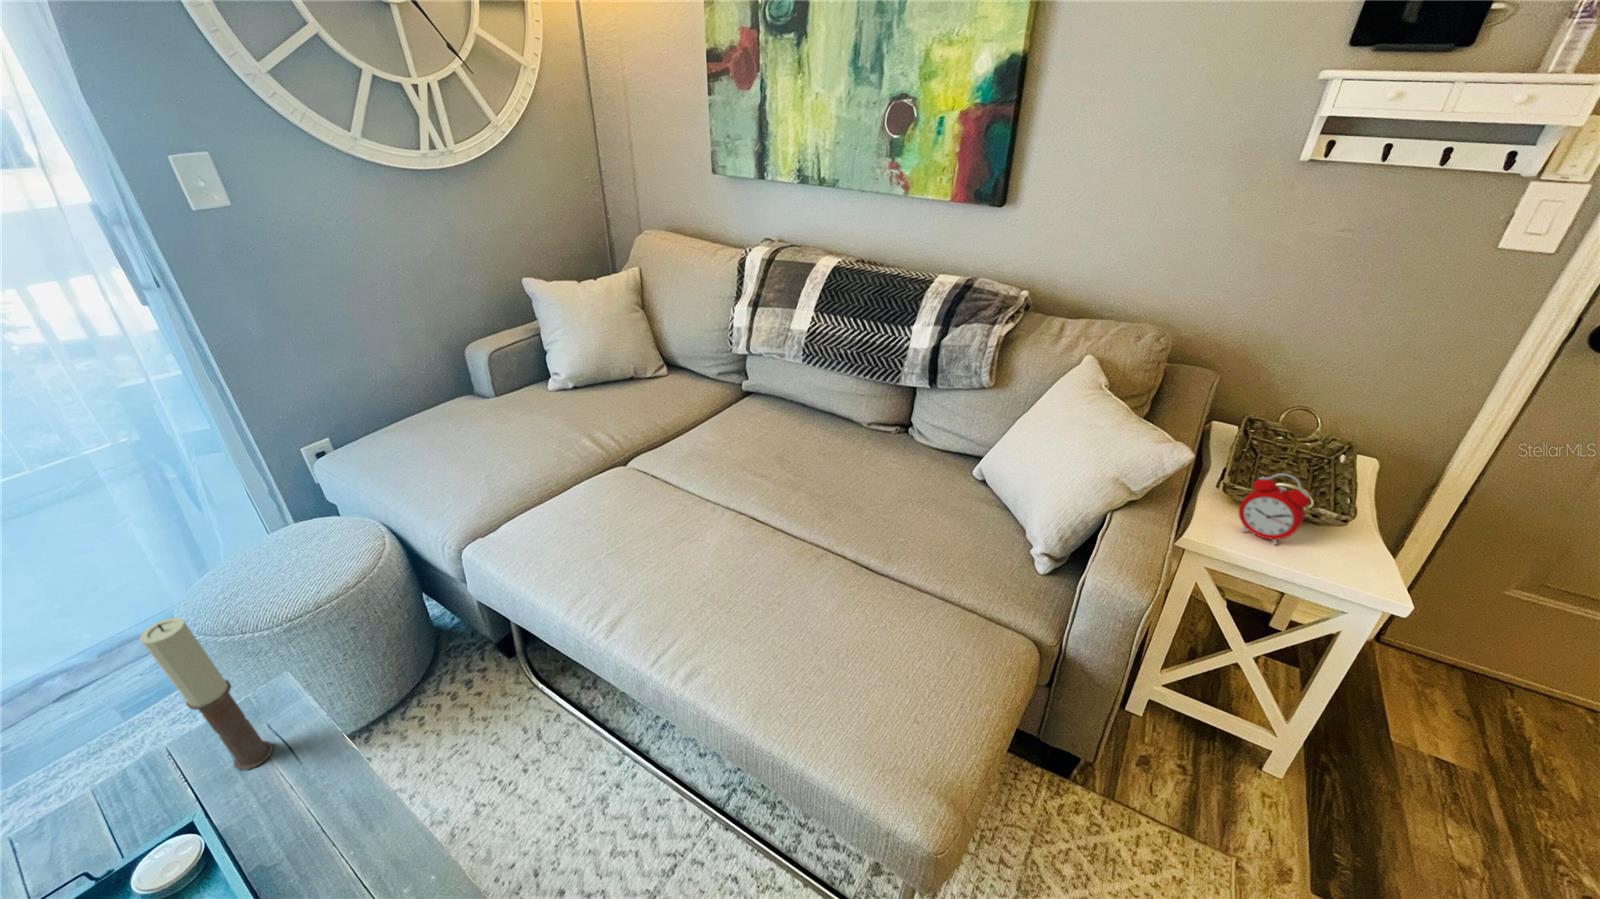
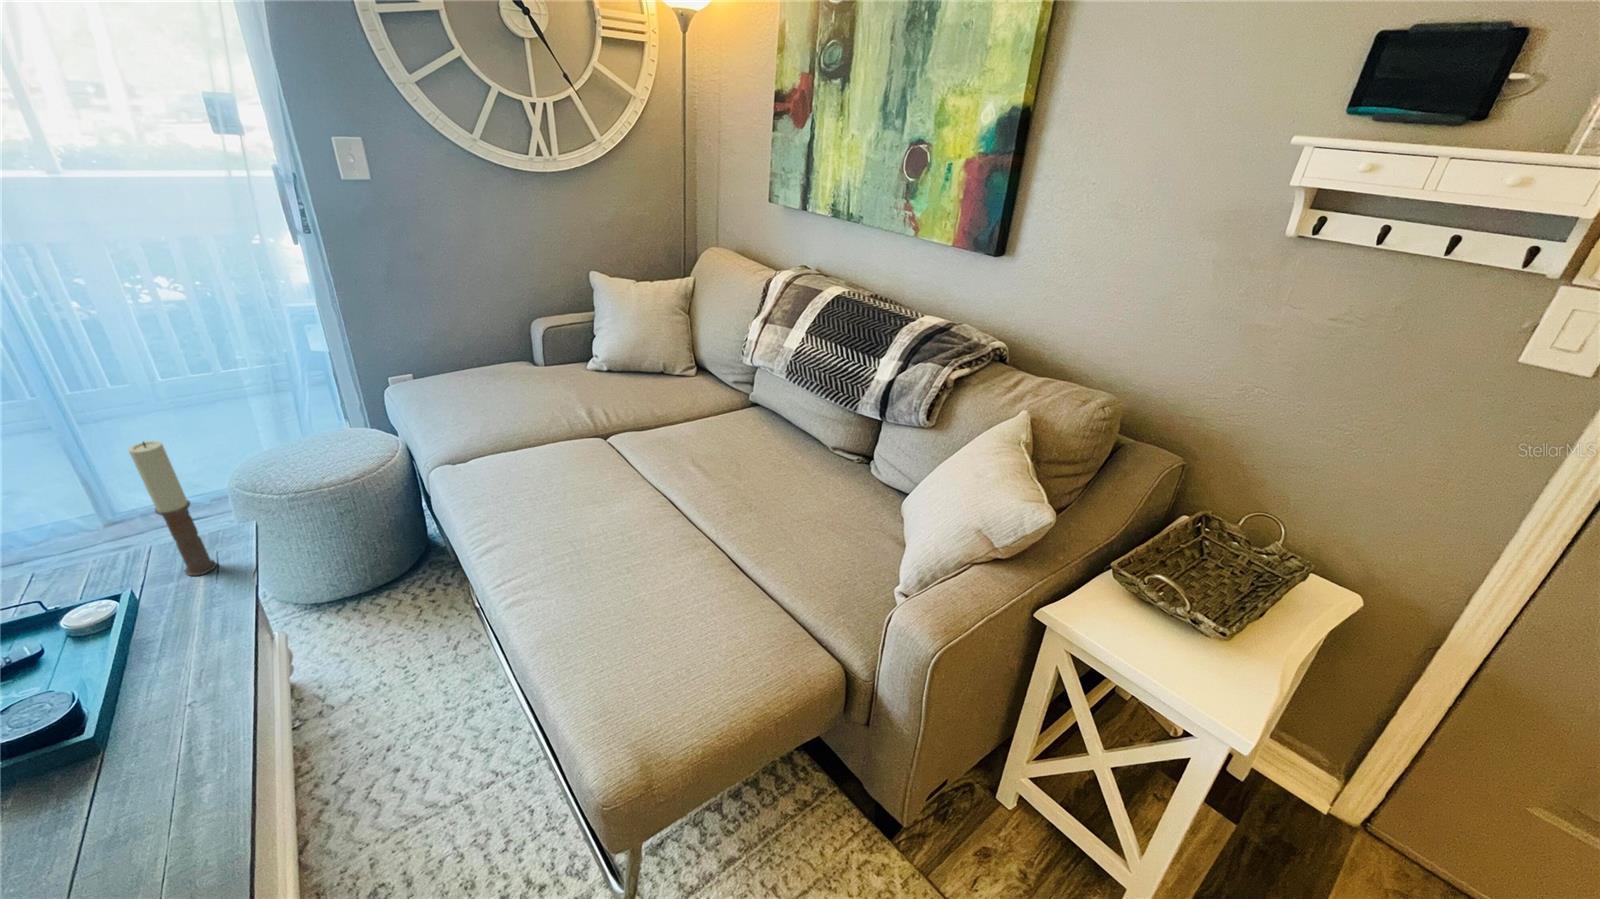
alarm clock: present [1239,473,1309,545] -> none [1111,563,1178,645]

